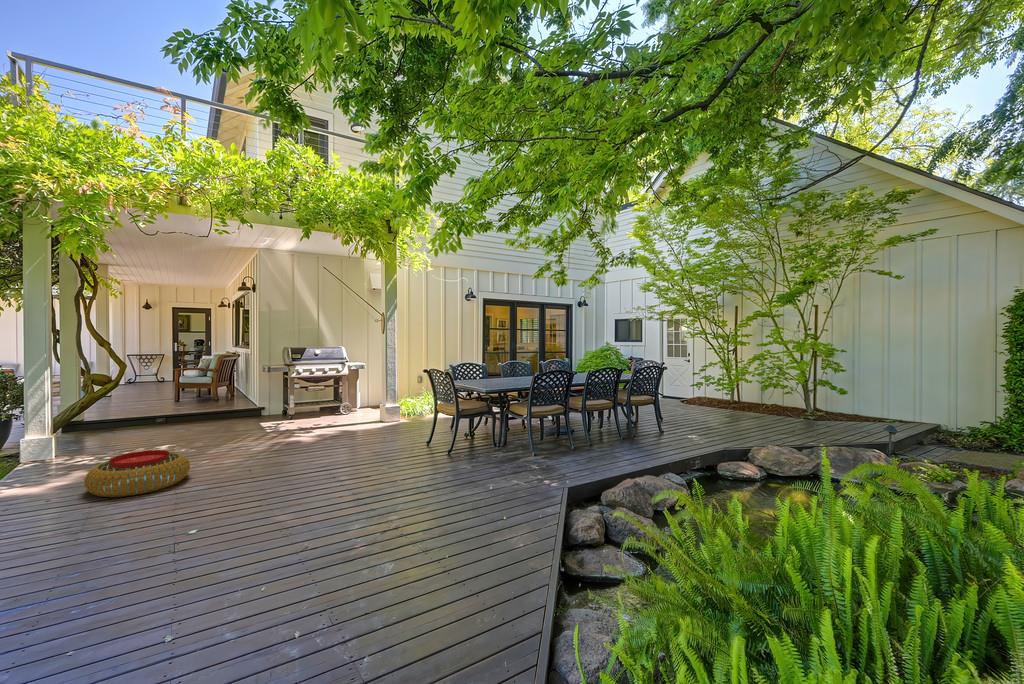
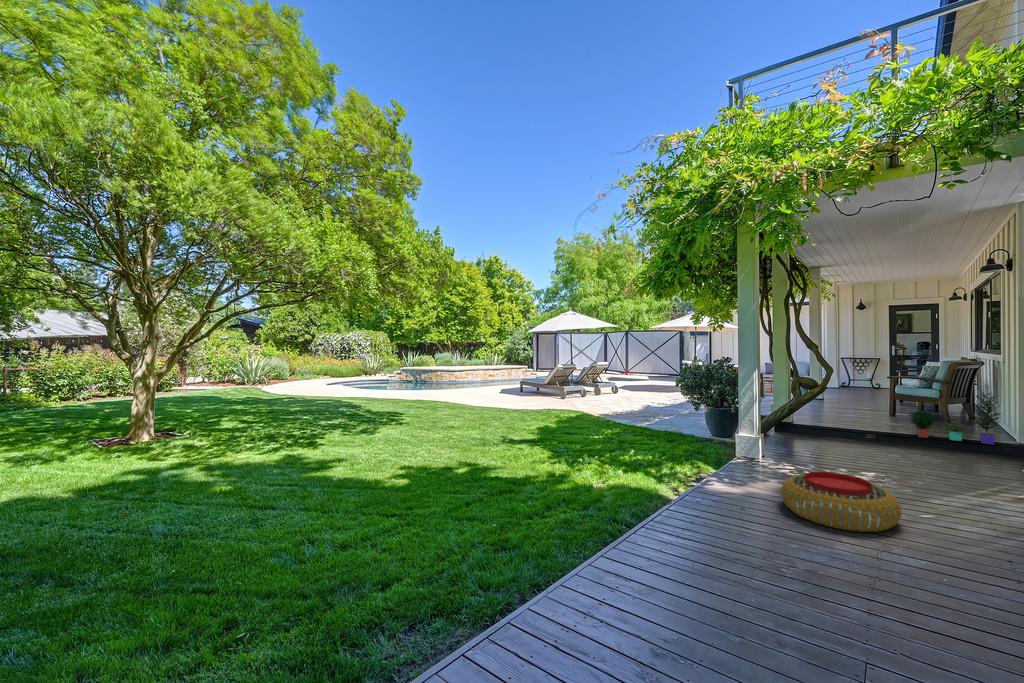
potted plant: none [191,375,249,415] -> present [910,393,1001,444]

